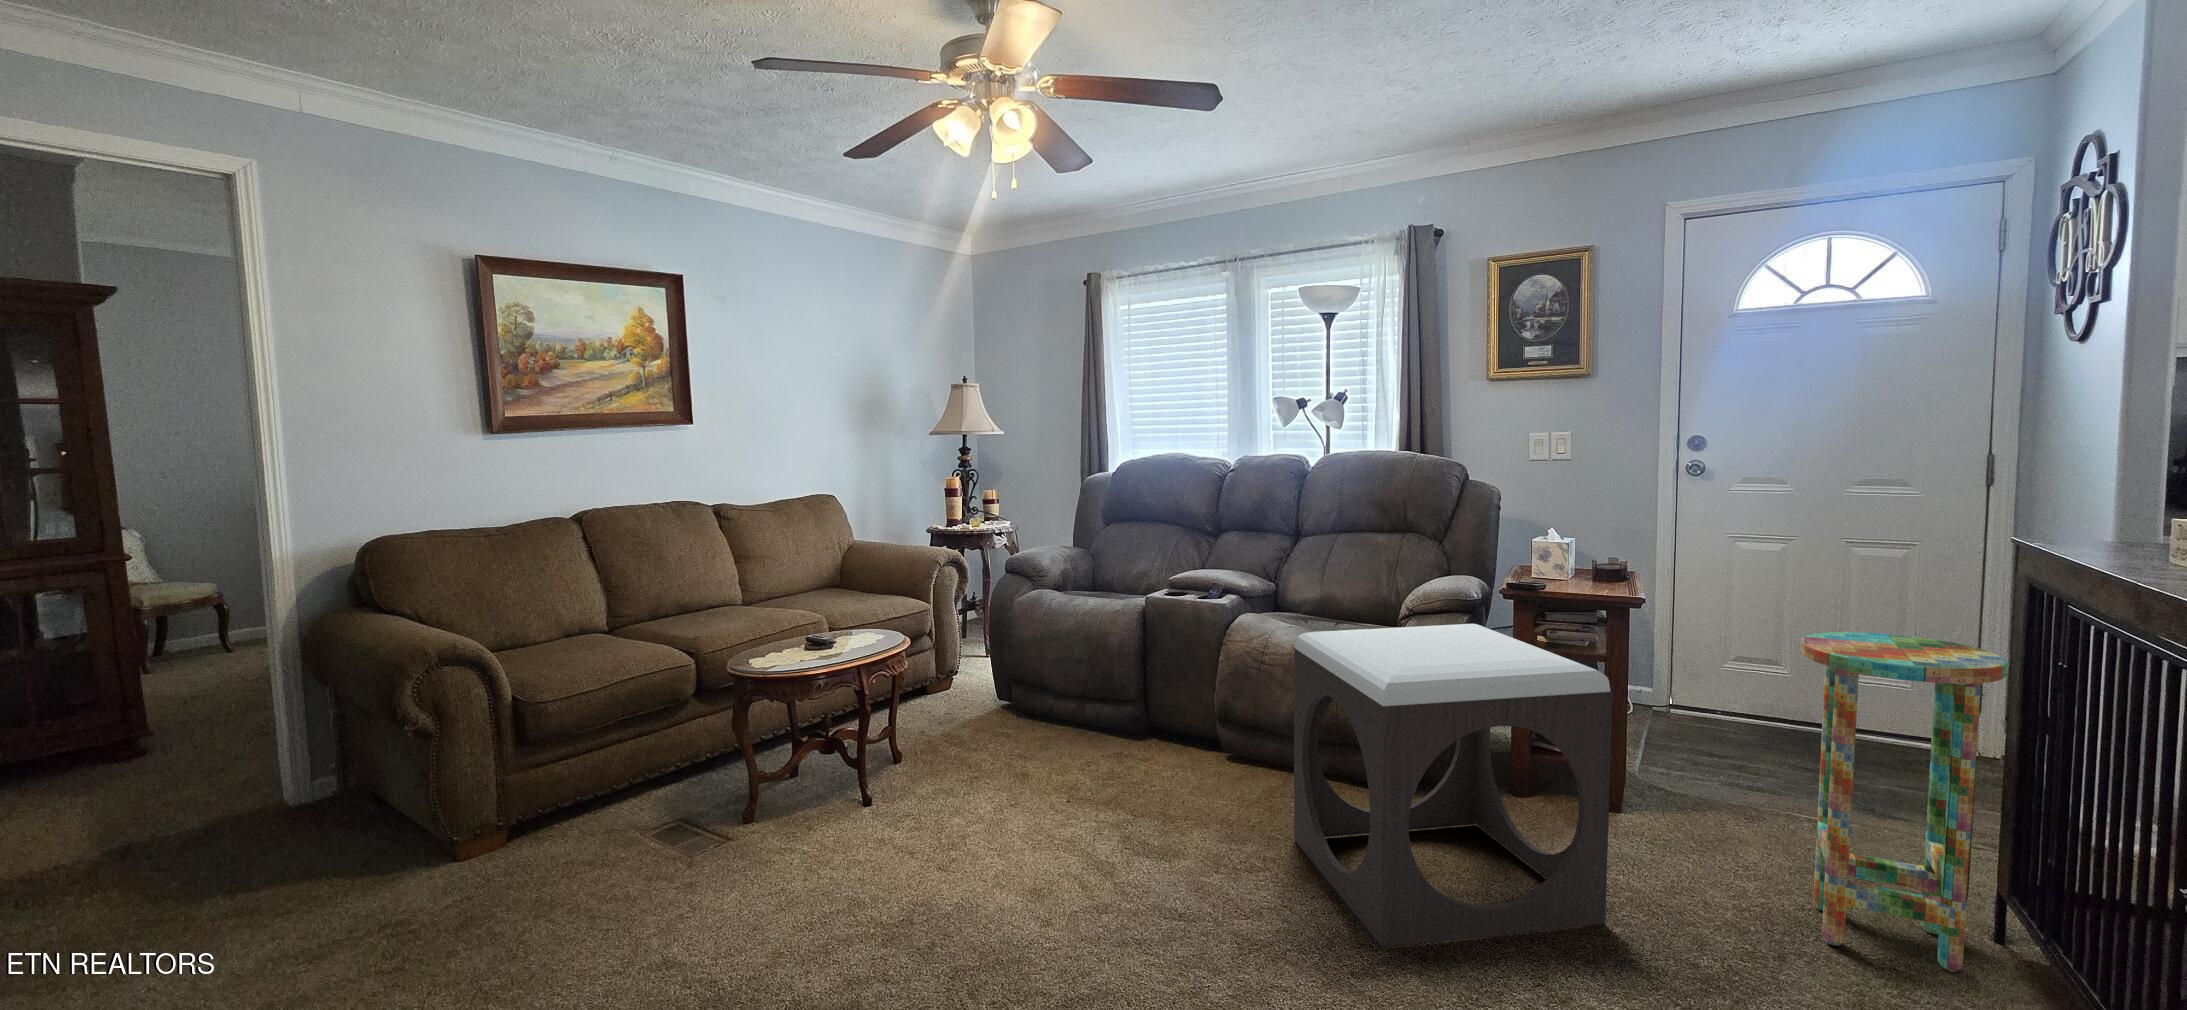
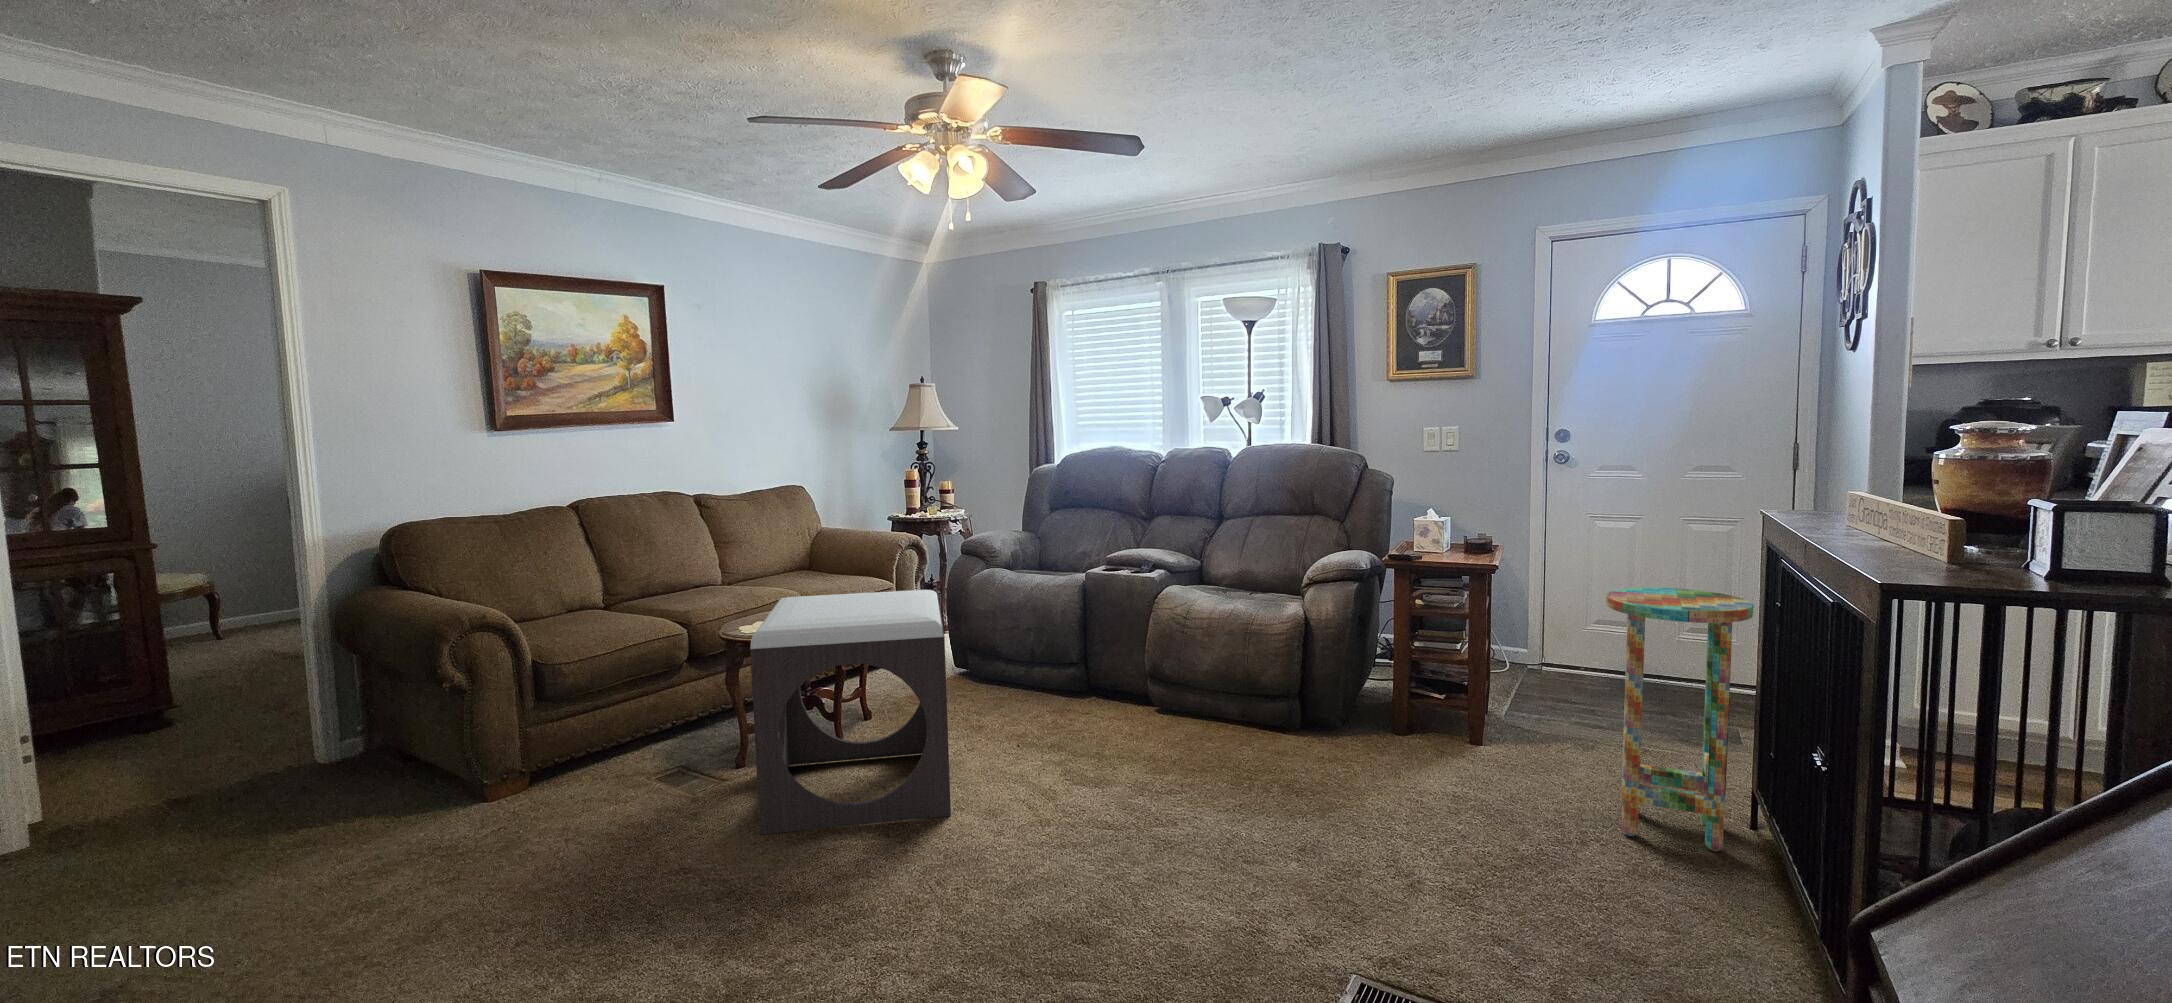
footstool: present [1294,624,1612,947] -> present [750,590,951,834]

